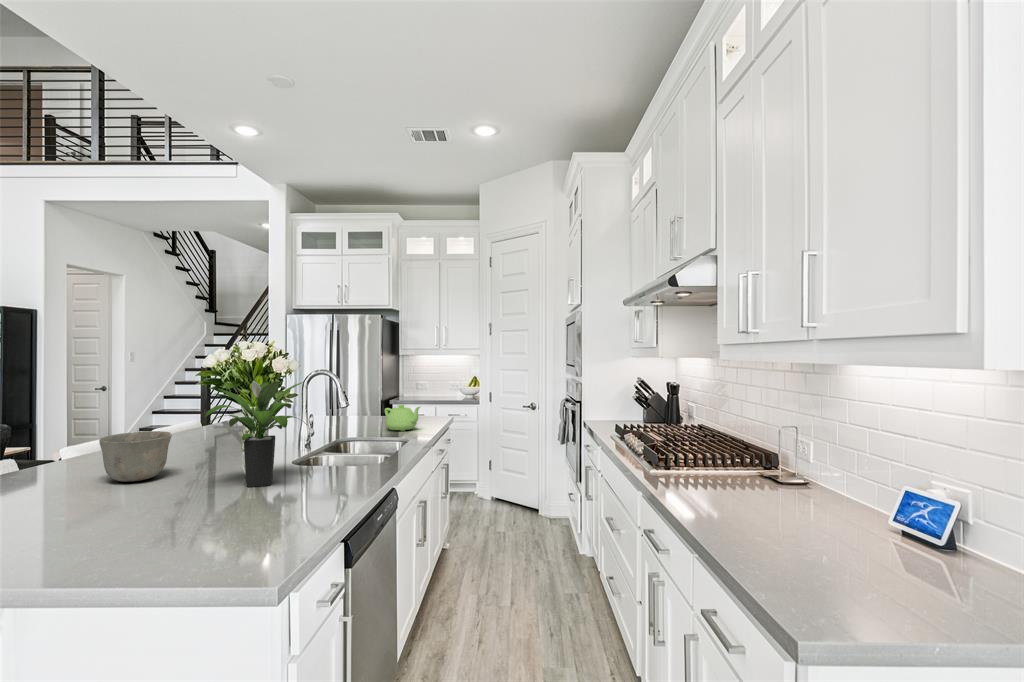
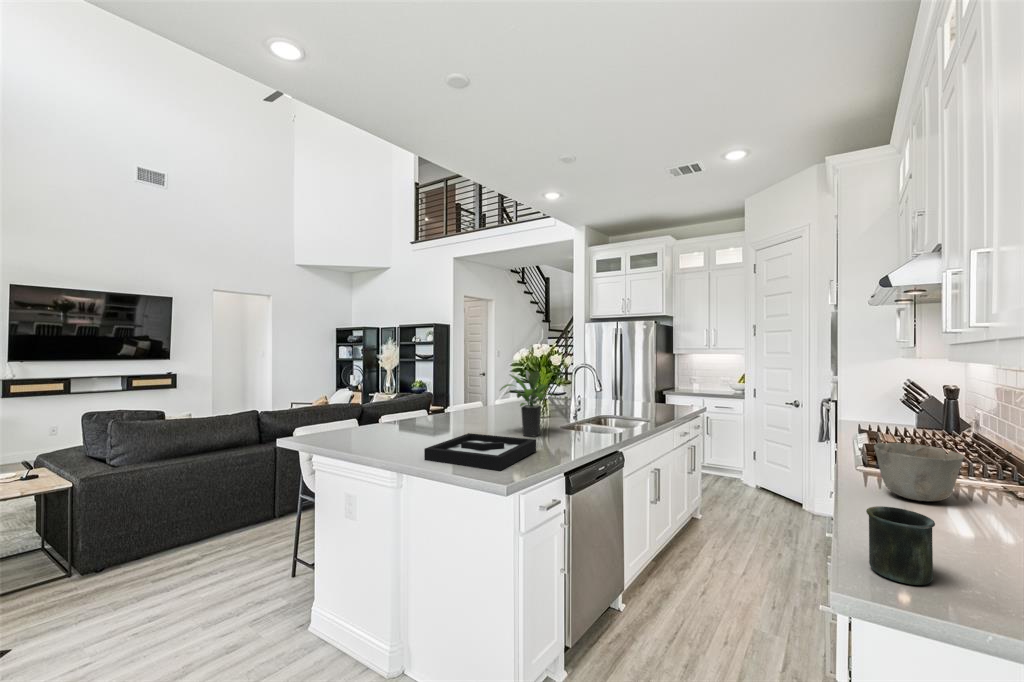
teapot: present [385,404,420,431] -> none [638,393,664,414]
ceramic bowl: present [99,431,172,482] -> present [874,443,964,501]
decorative tray: none [60,493,290,576] -> present [424,433,536,471]
mug: none [792,518,860,604] -> present [866,506,935,585]

